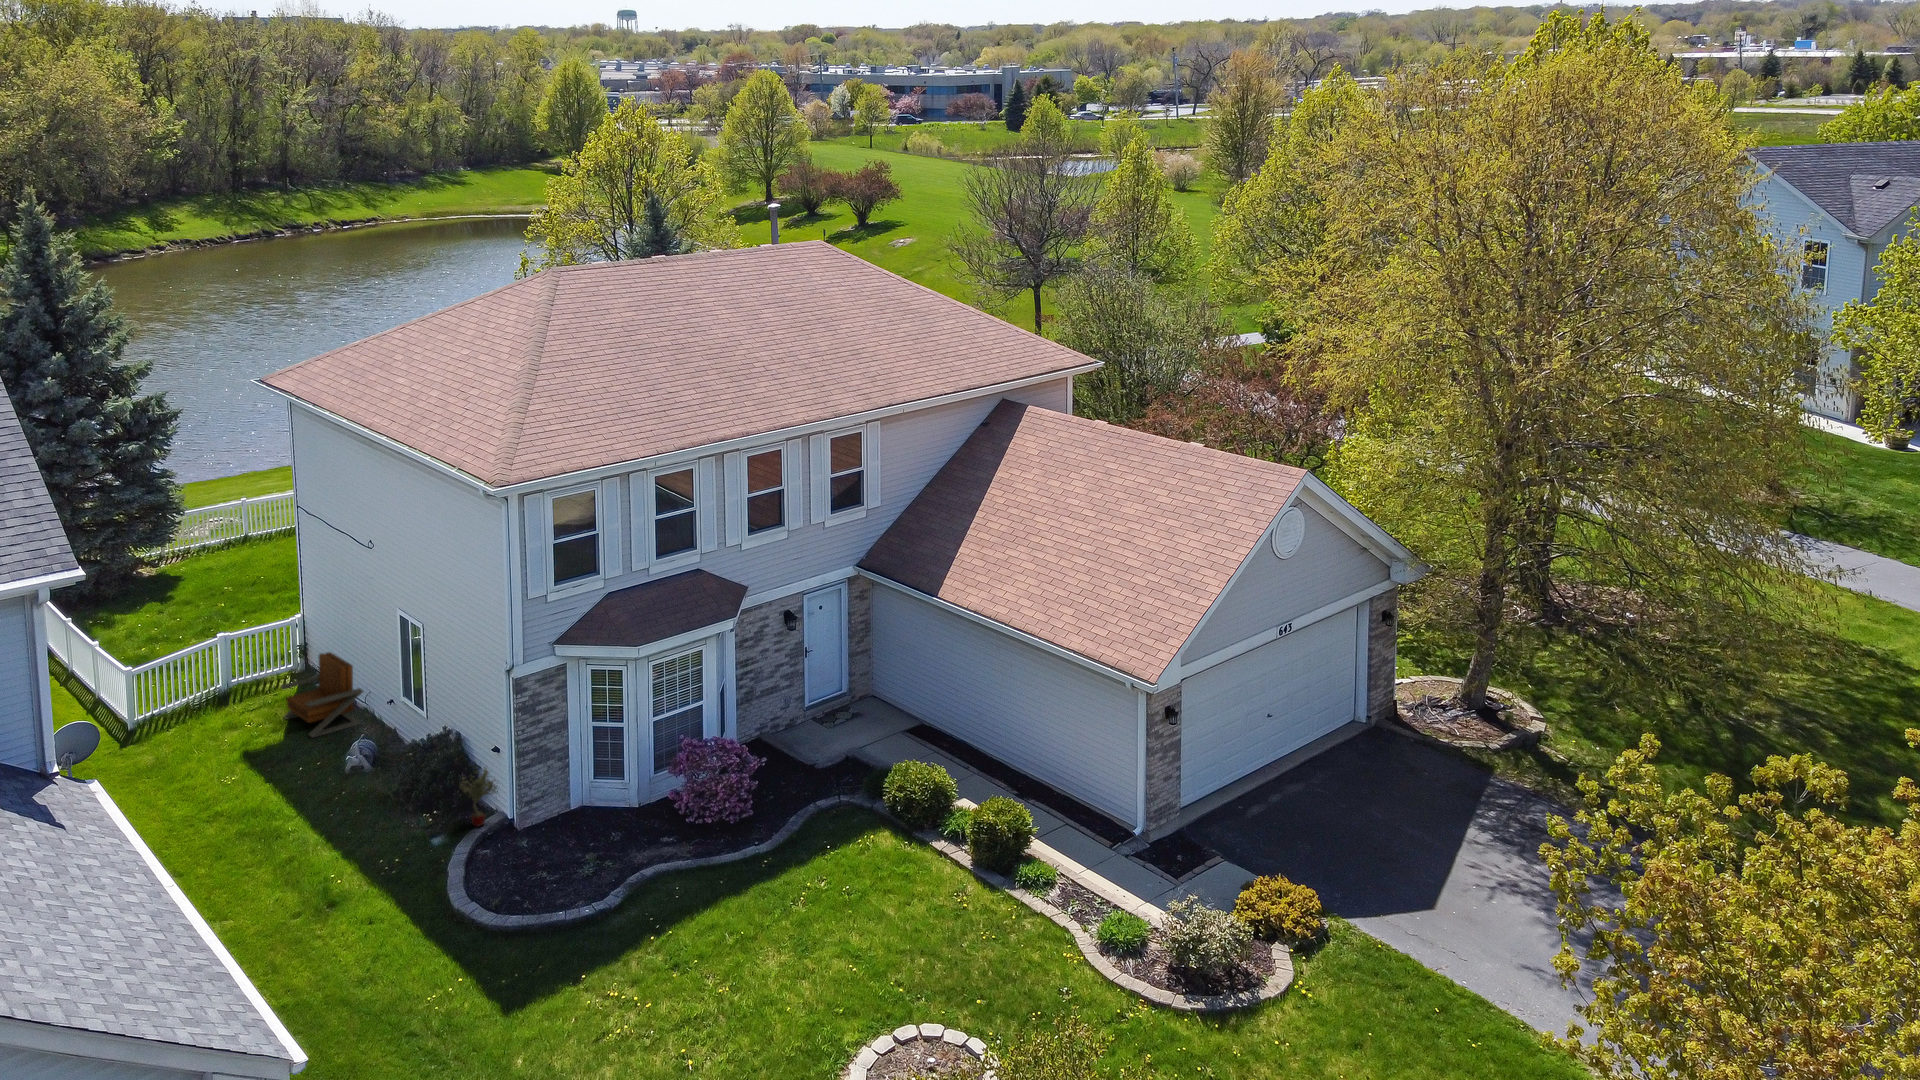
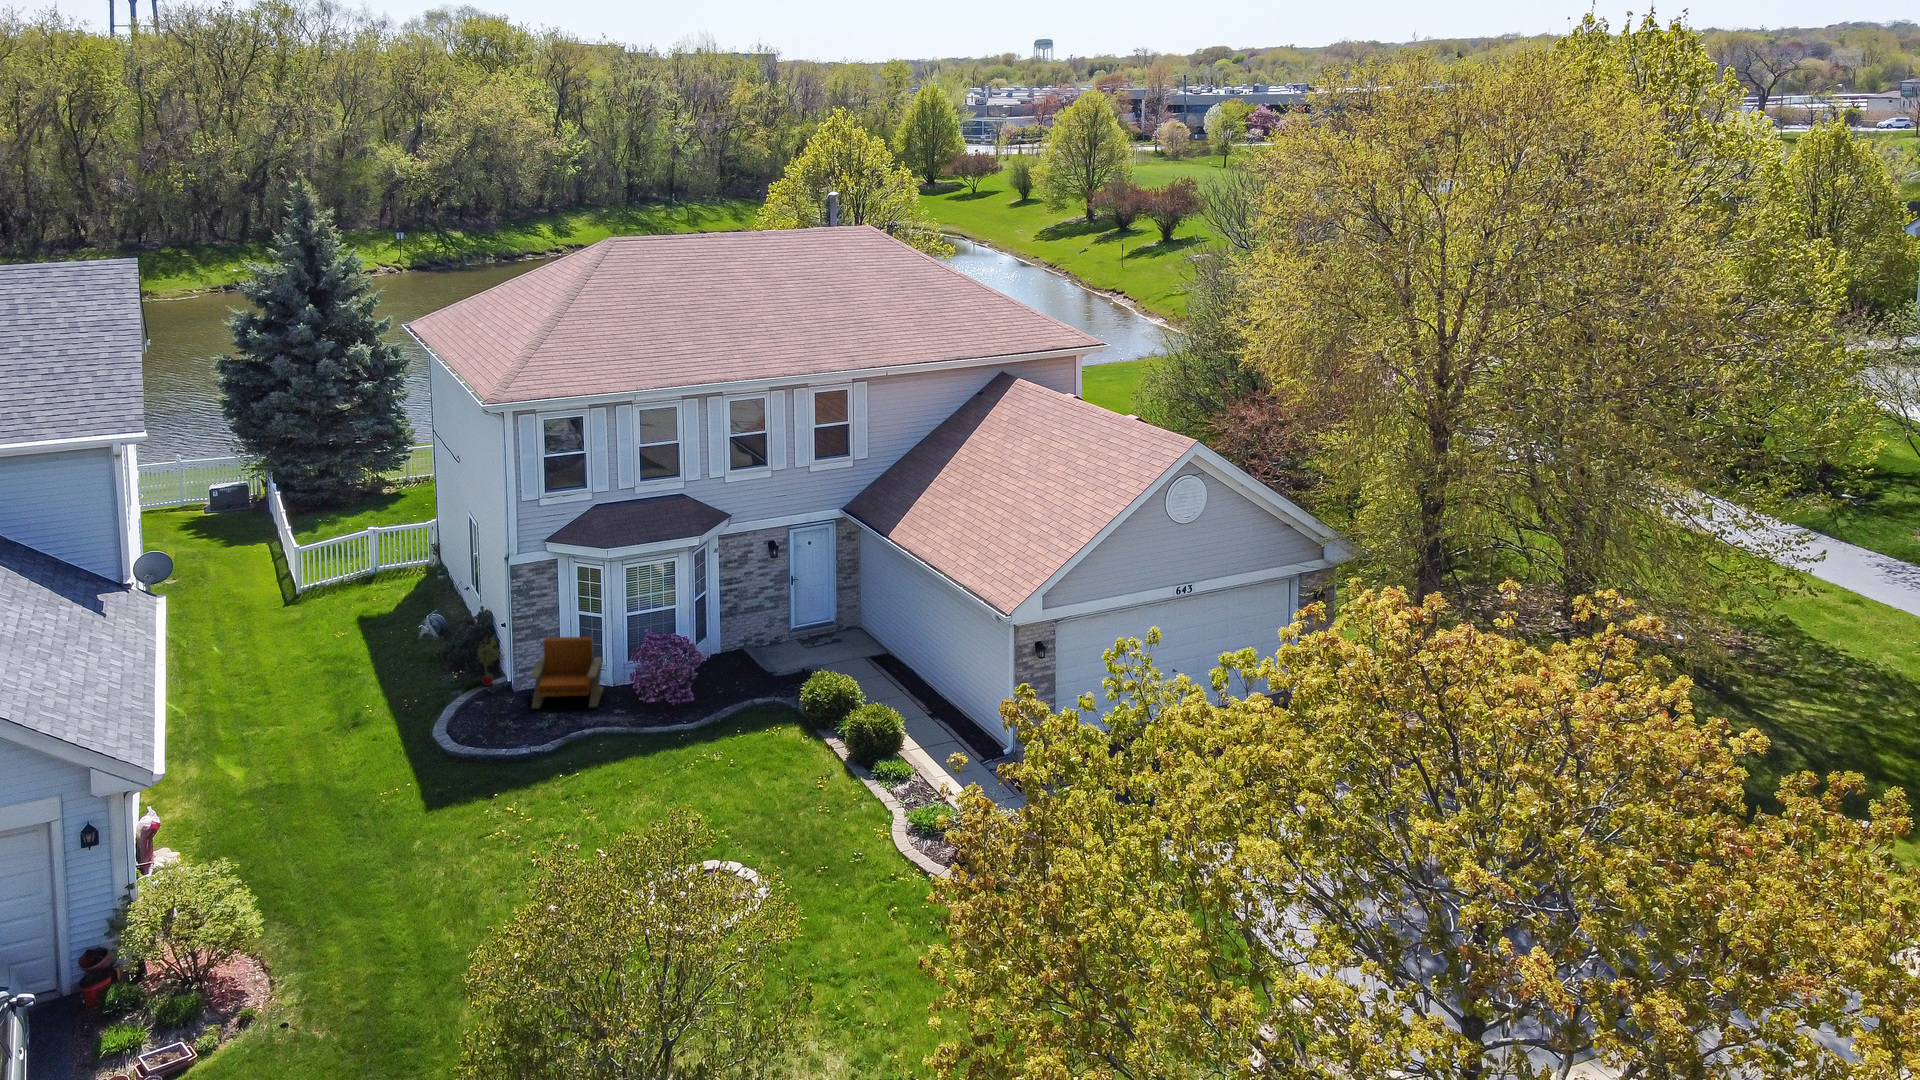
lounge chair: present [281,652,363,738] -> present [530,637,603,708]

